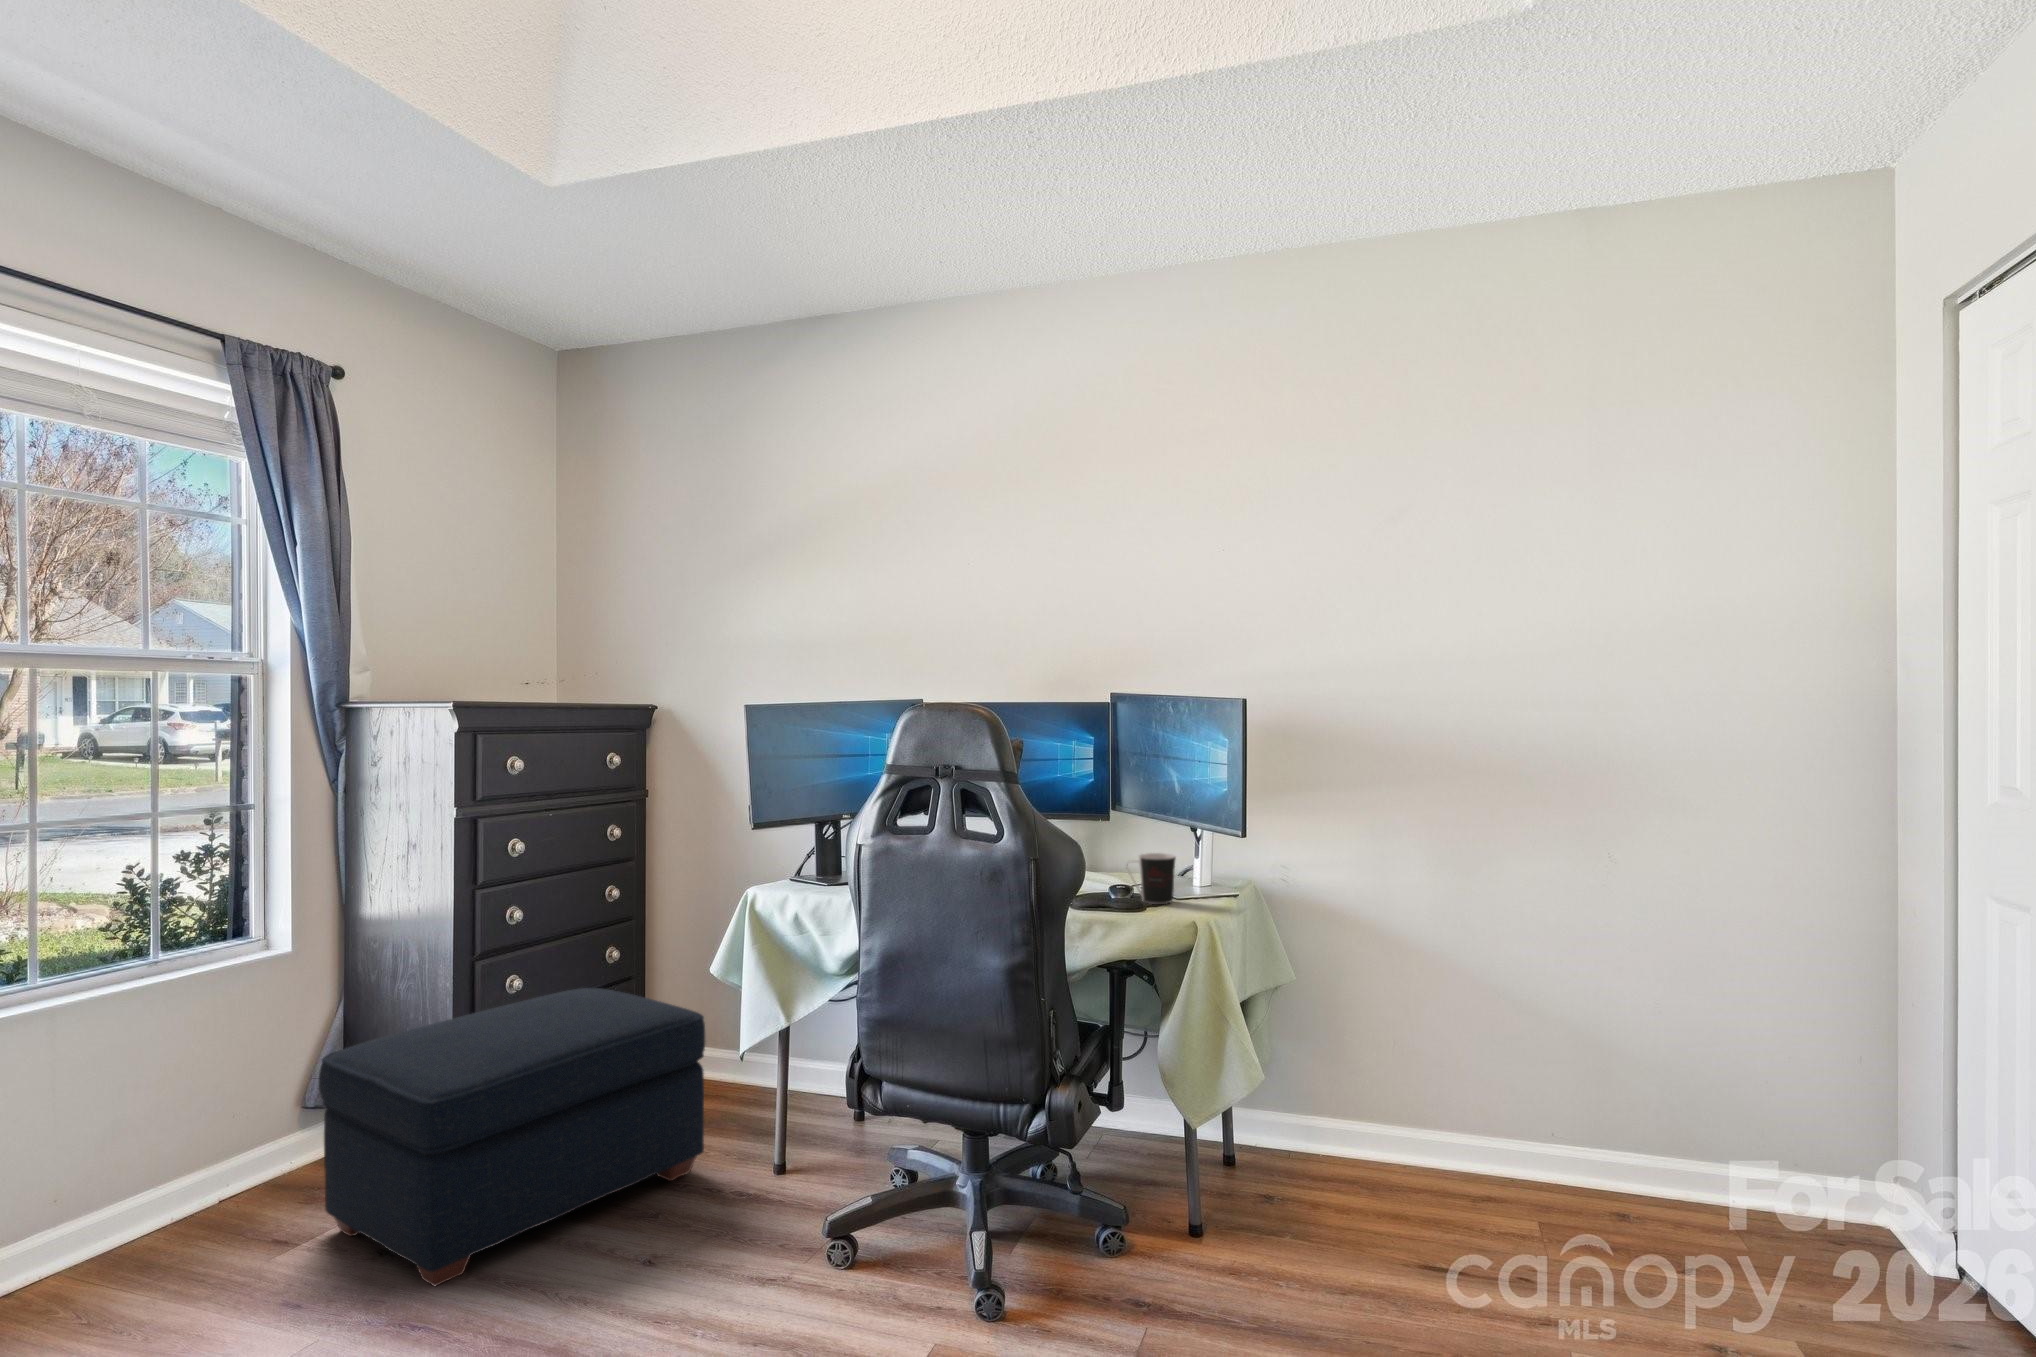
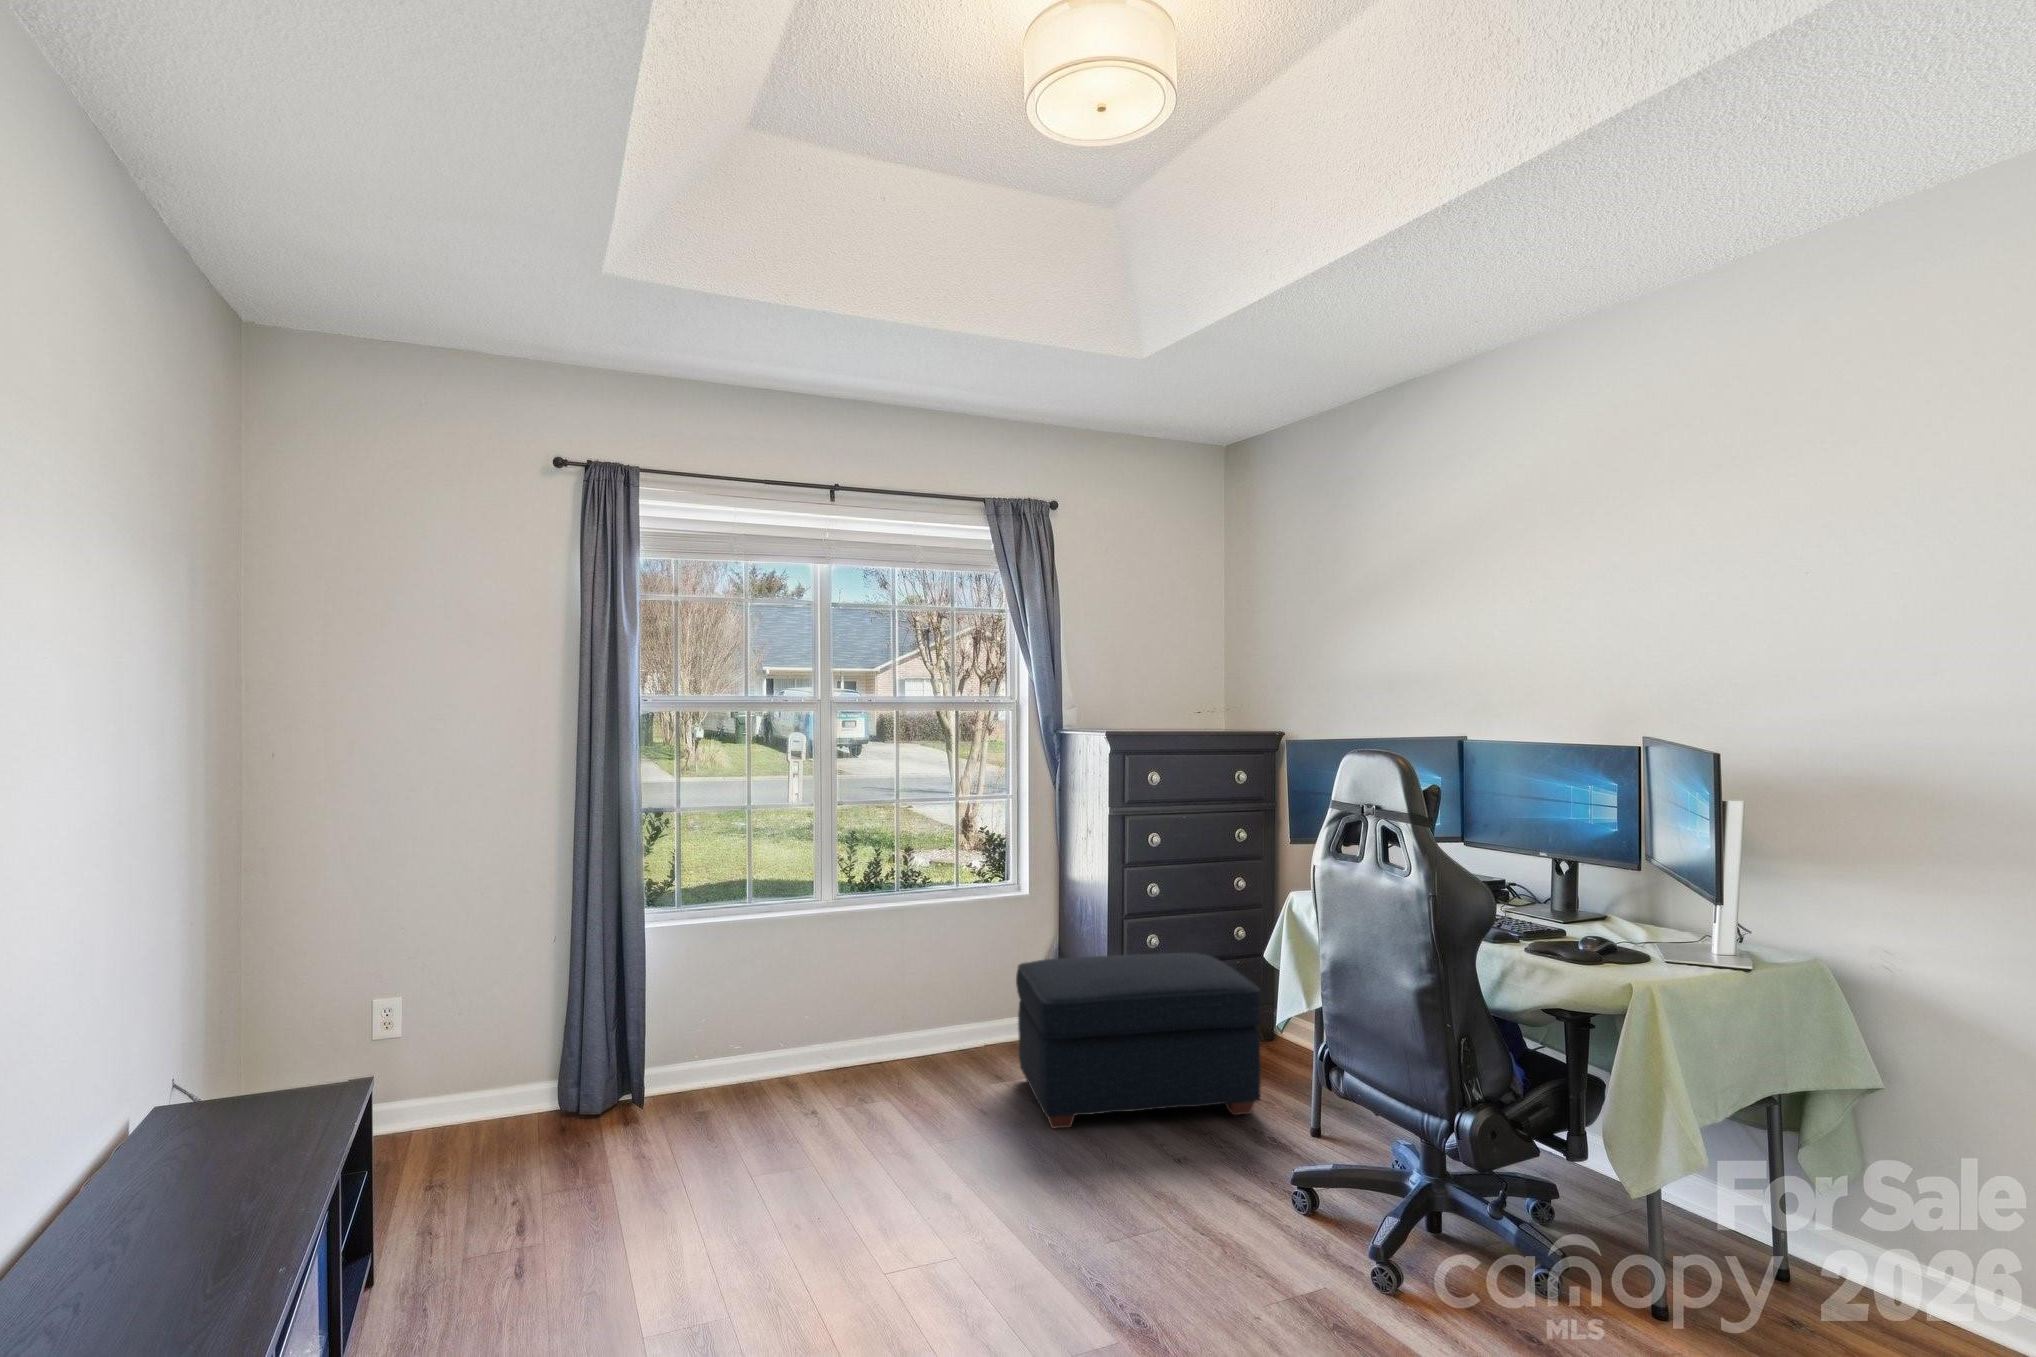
coffee cup: present [1127,853,1176,904] -> none [1604,909,1661,963]

